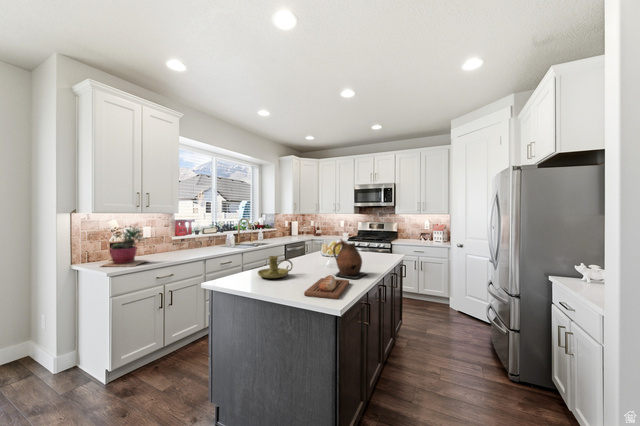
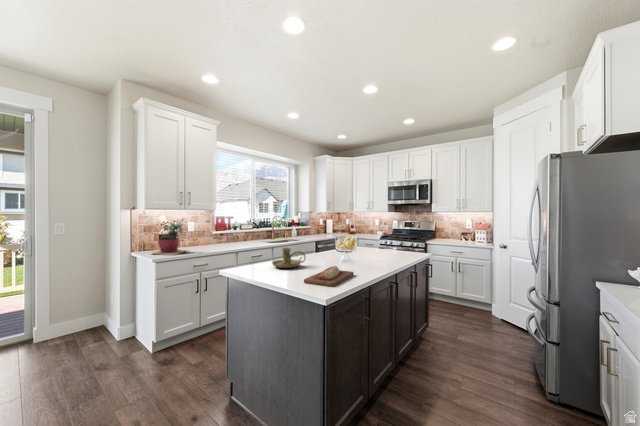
ceramic pitcher: present [333,239,367,279] -> none [343,232,378,272]

